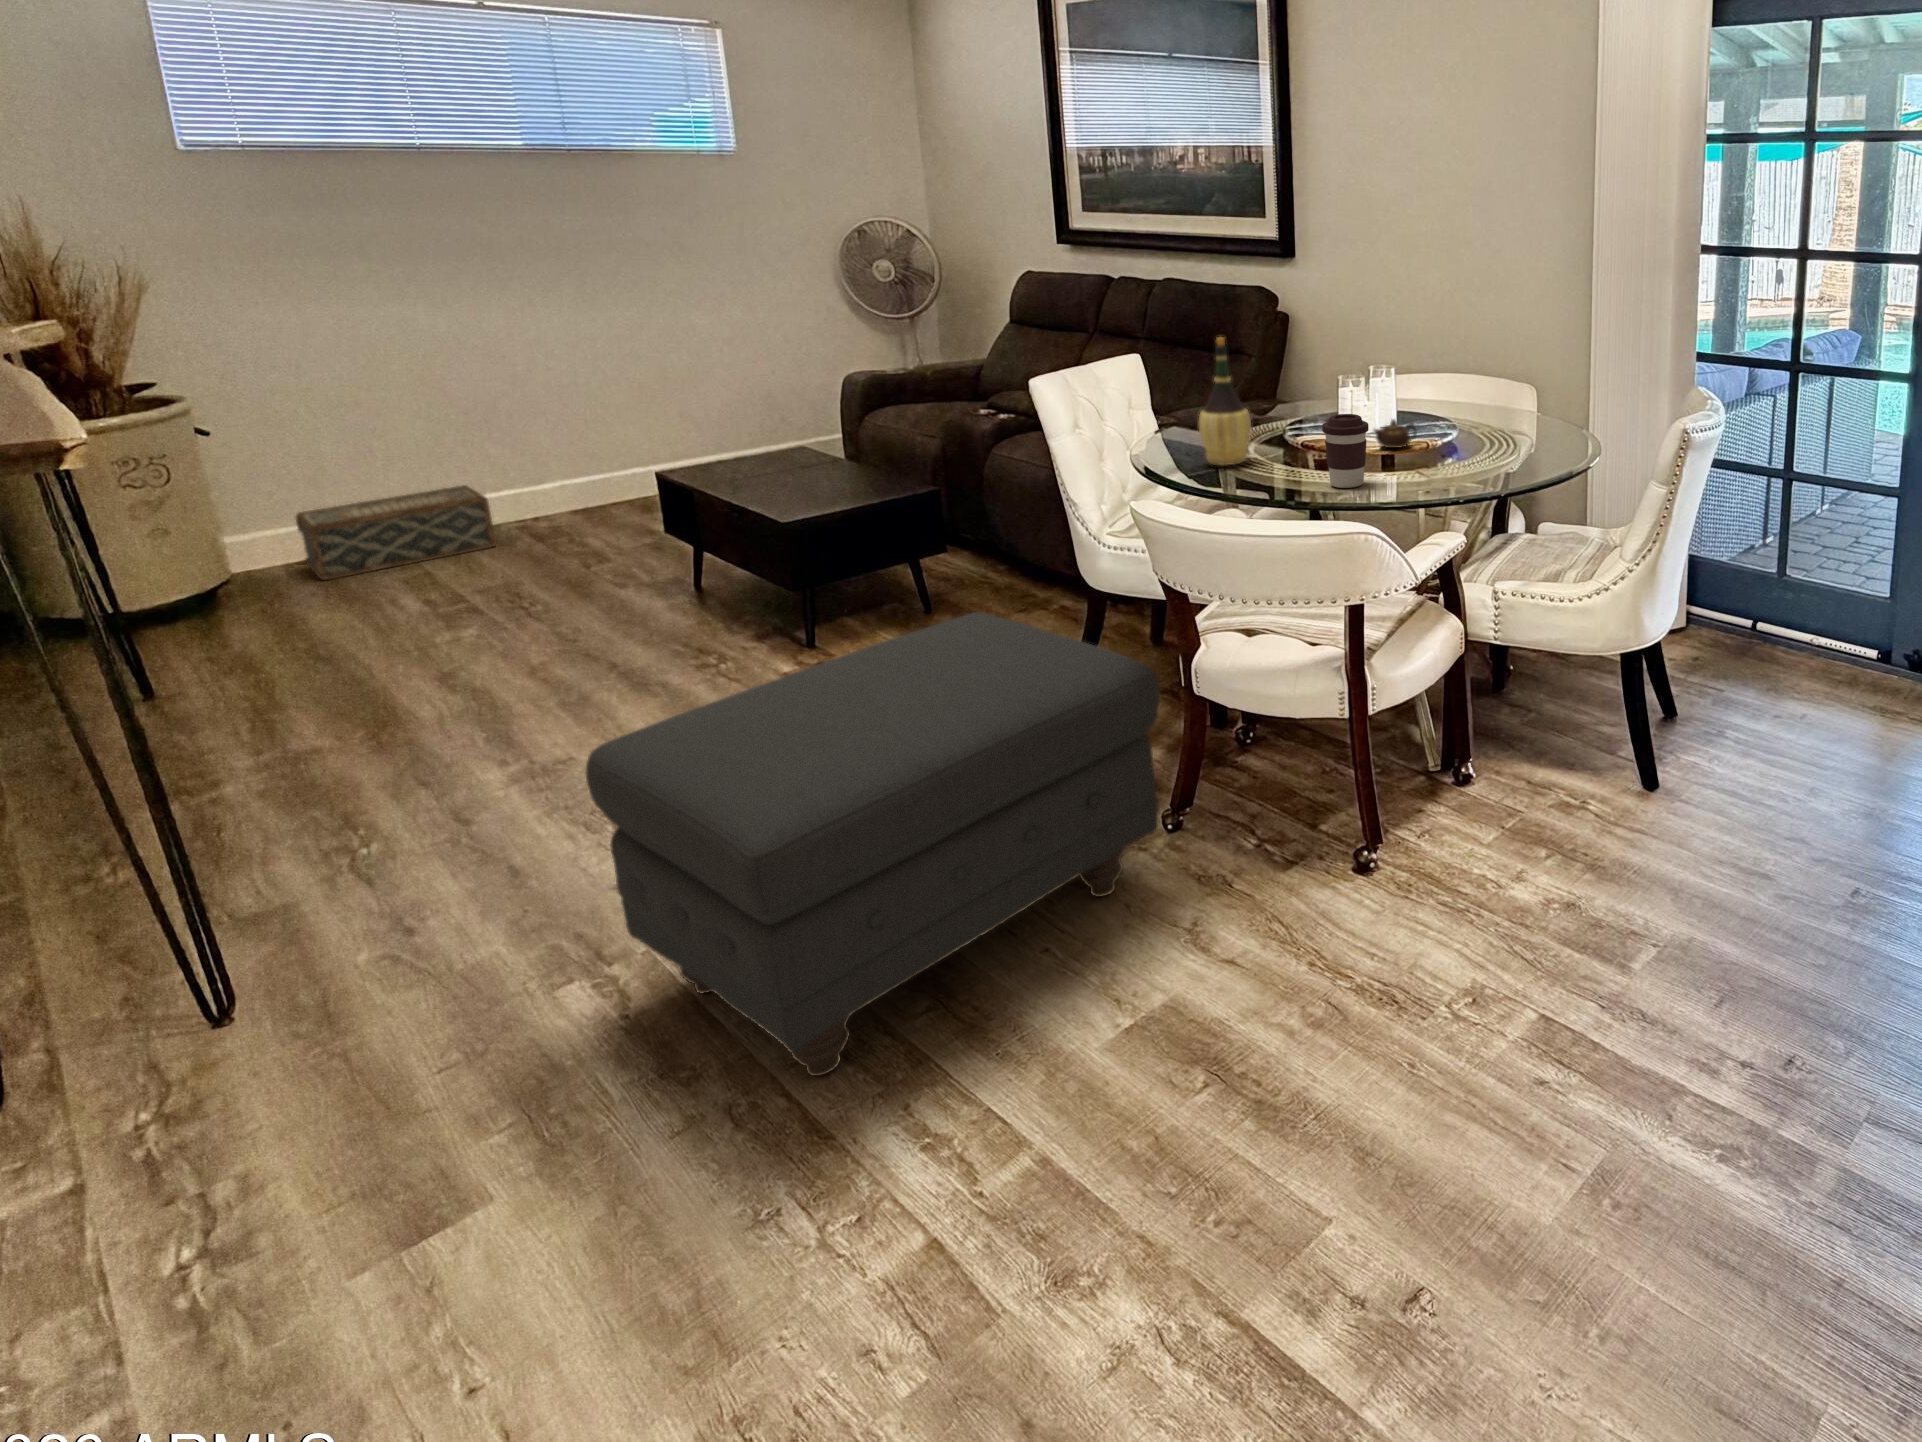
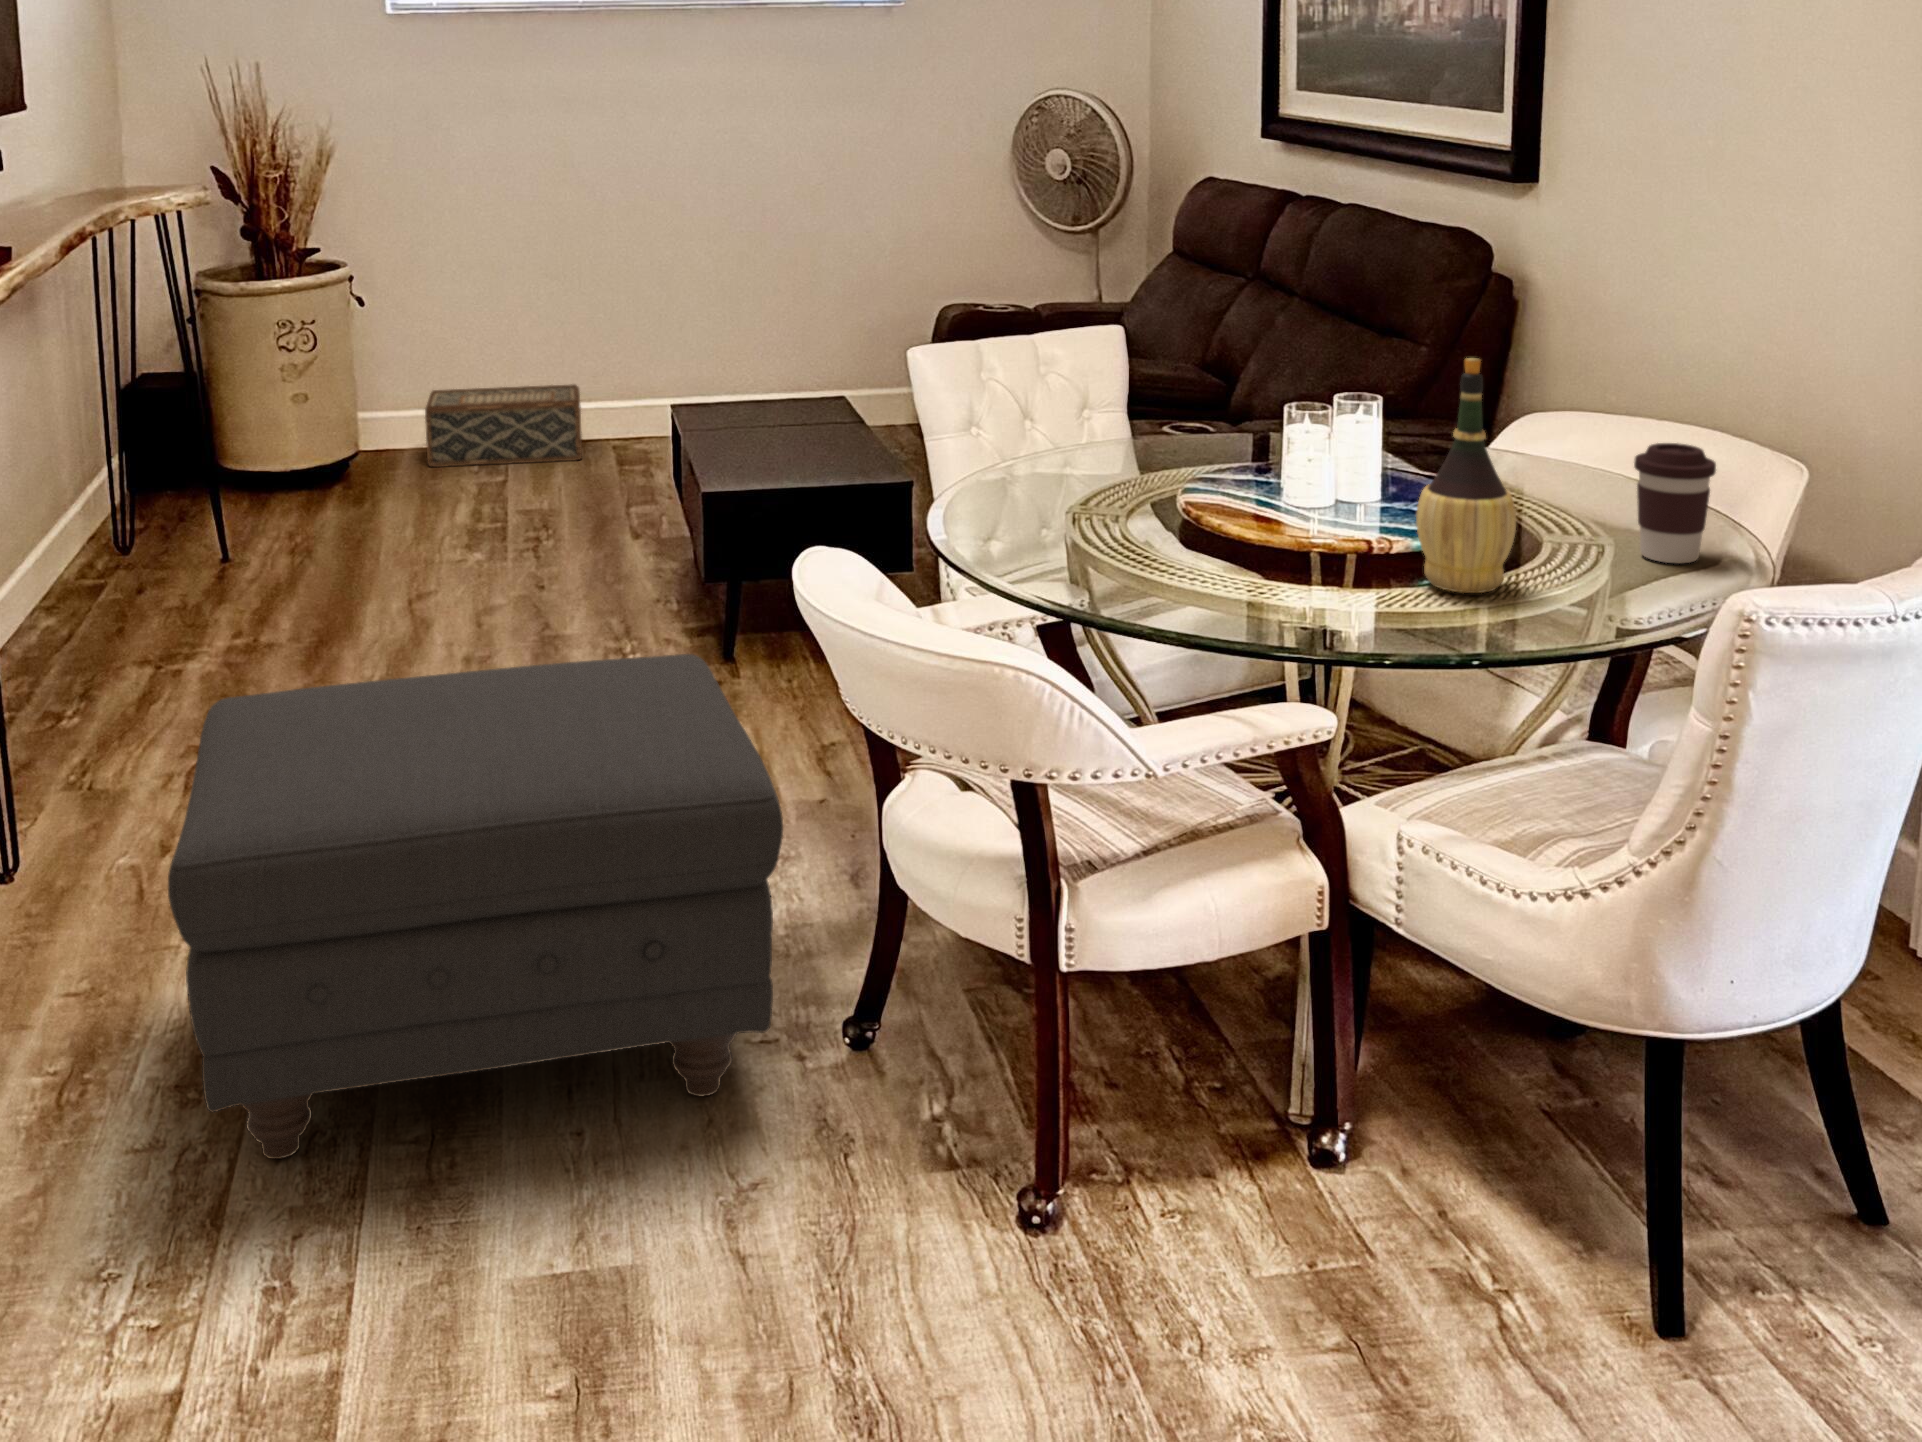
wine bottle: present [1199,337,1251,465] -> present [1416,358,1516,593]
coffee cup: present [1322,414,1369,488] -> present [1634,443,1716,563]
teapot: present [1374,419,1417,448] -> none [1318,491,1406,544]

